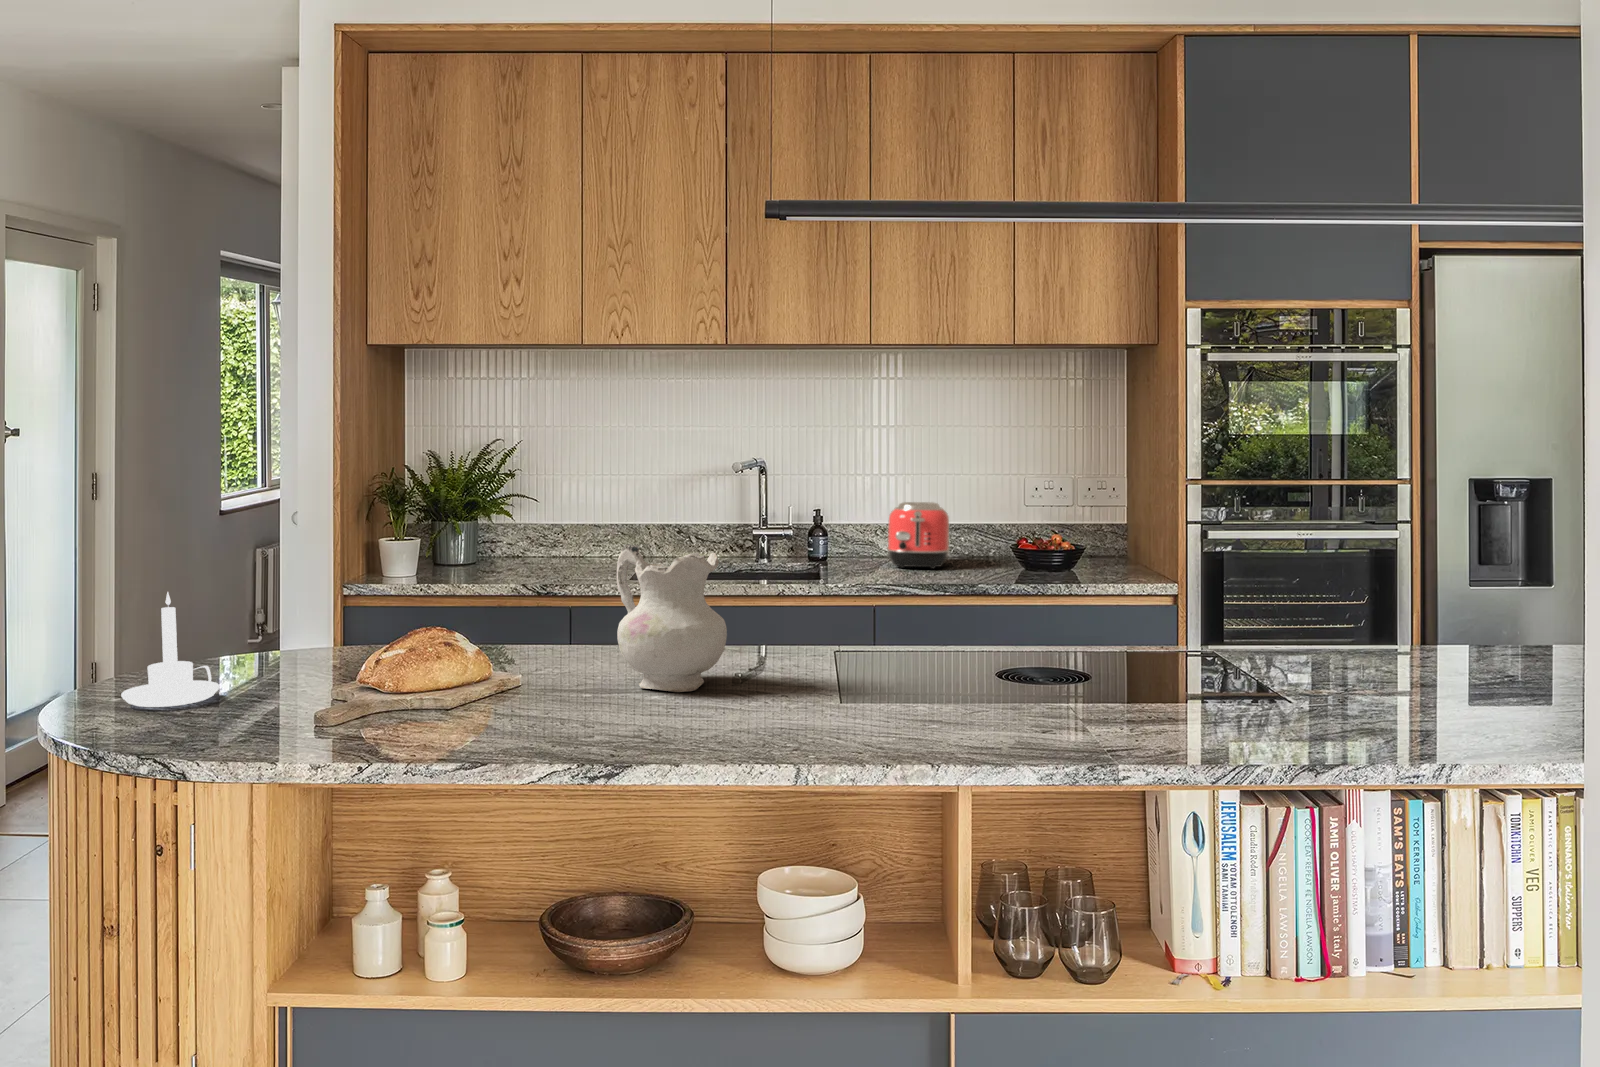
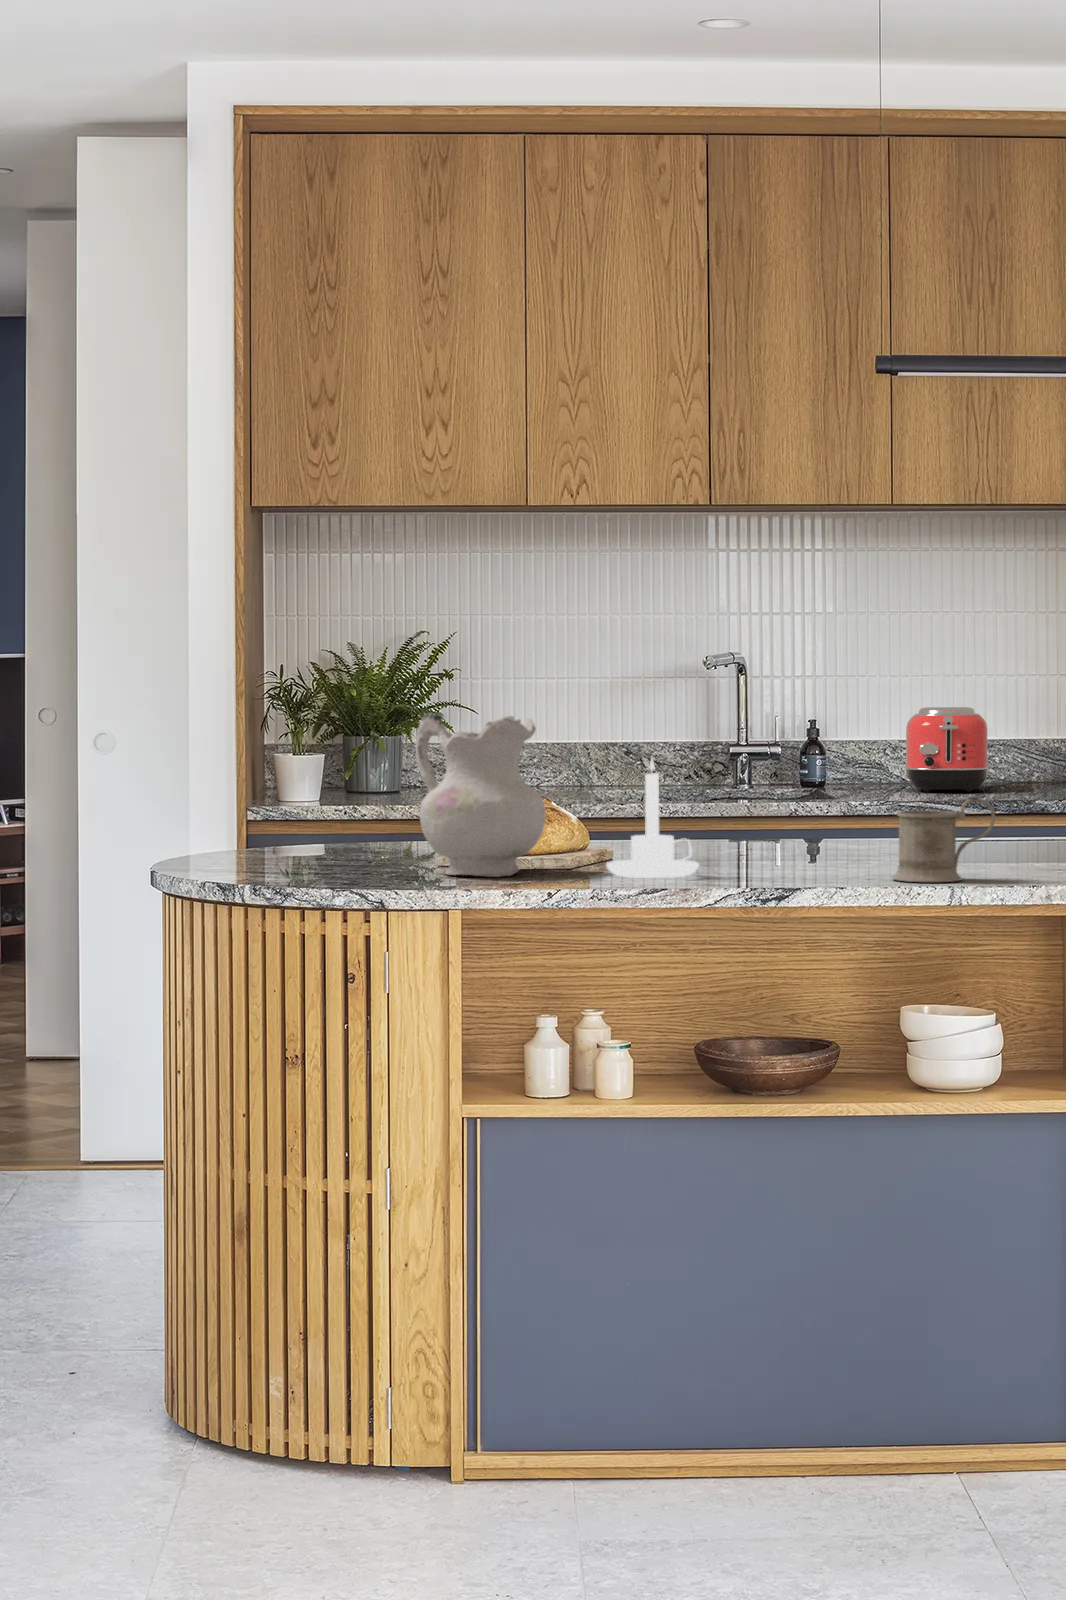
ceramic pitcher: present [617,544,727,692] -> present [416,712,546,877]
candle holder: present [121,592,220,707] -> present [606,756,699,878]
mug: none [736,666,843,763] -> present [892,796,995,882]

